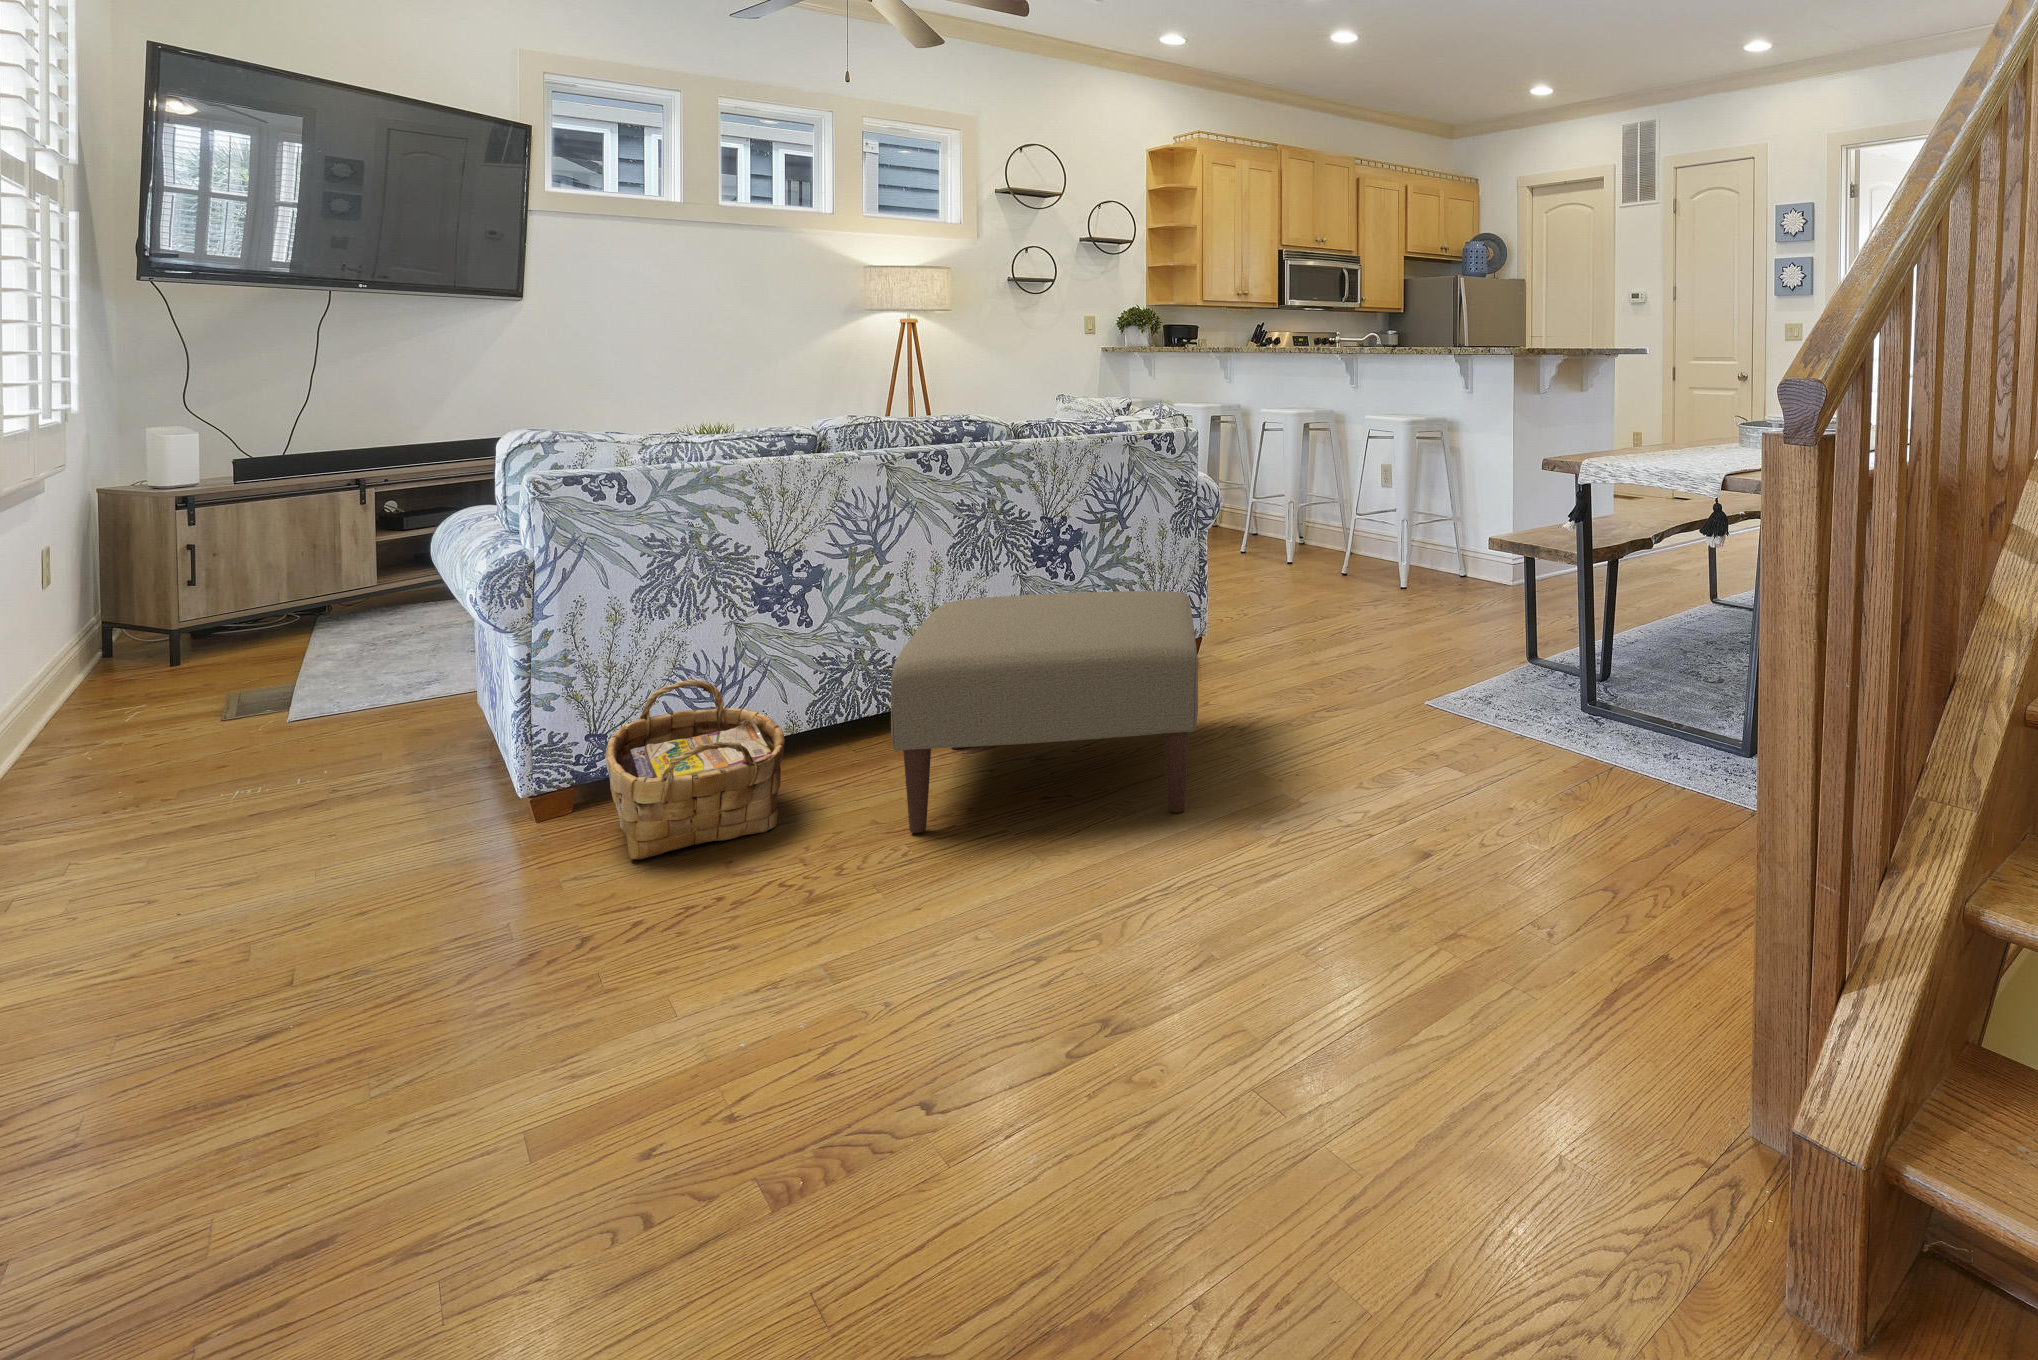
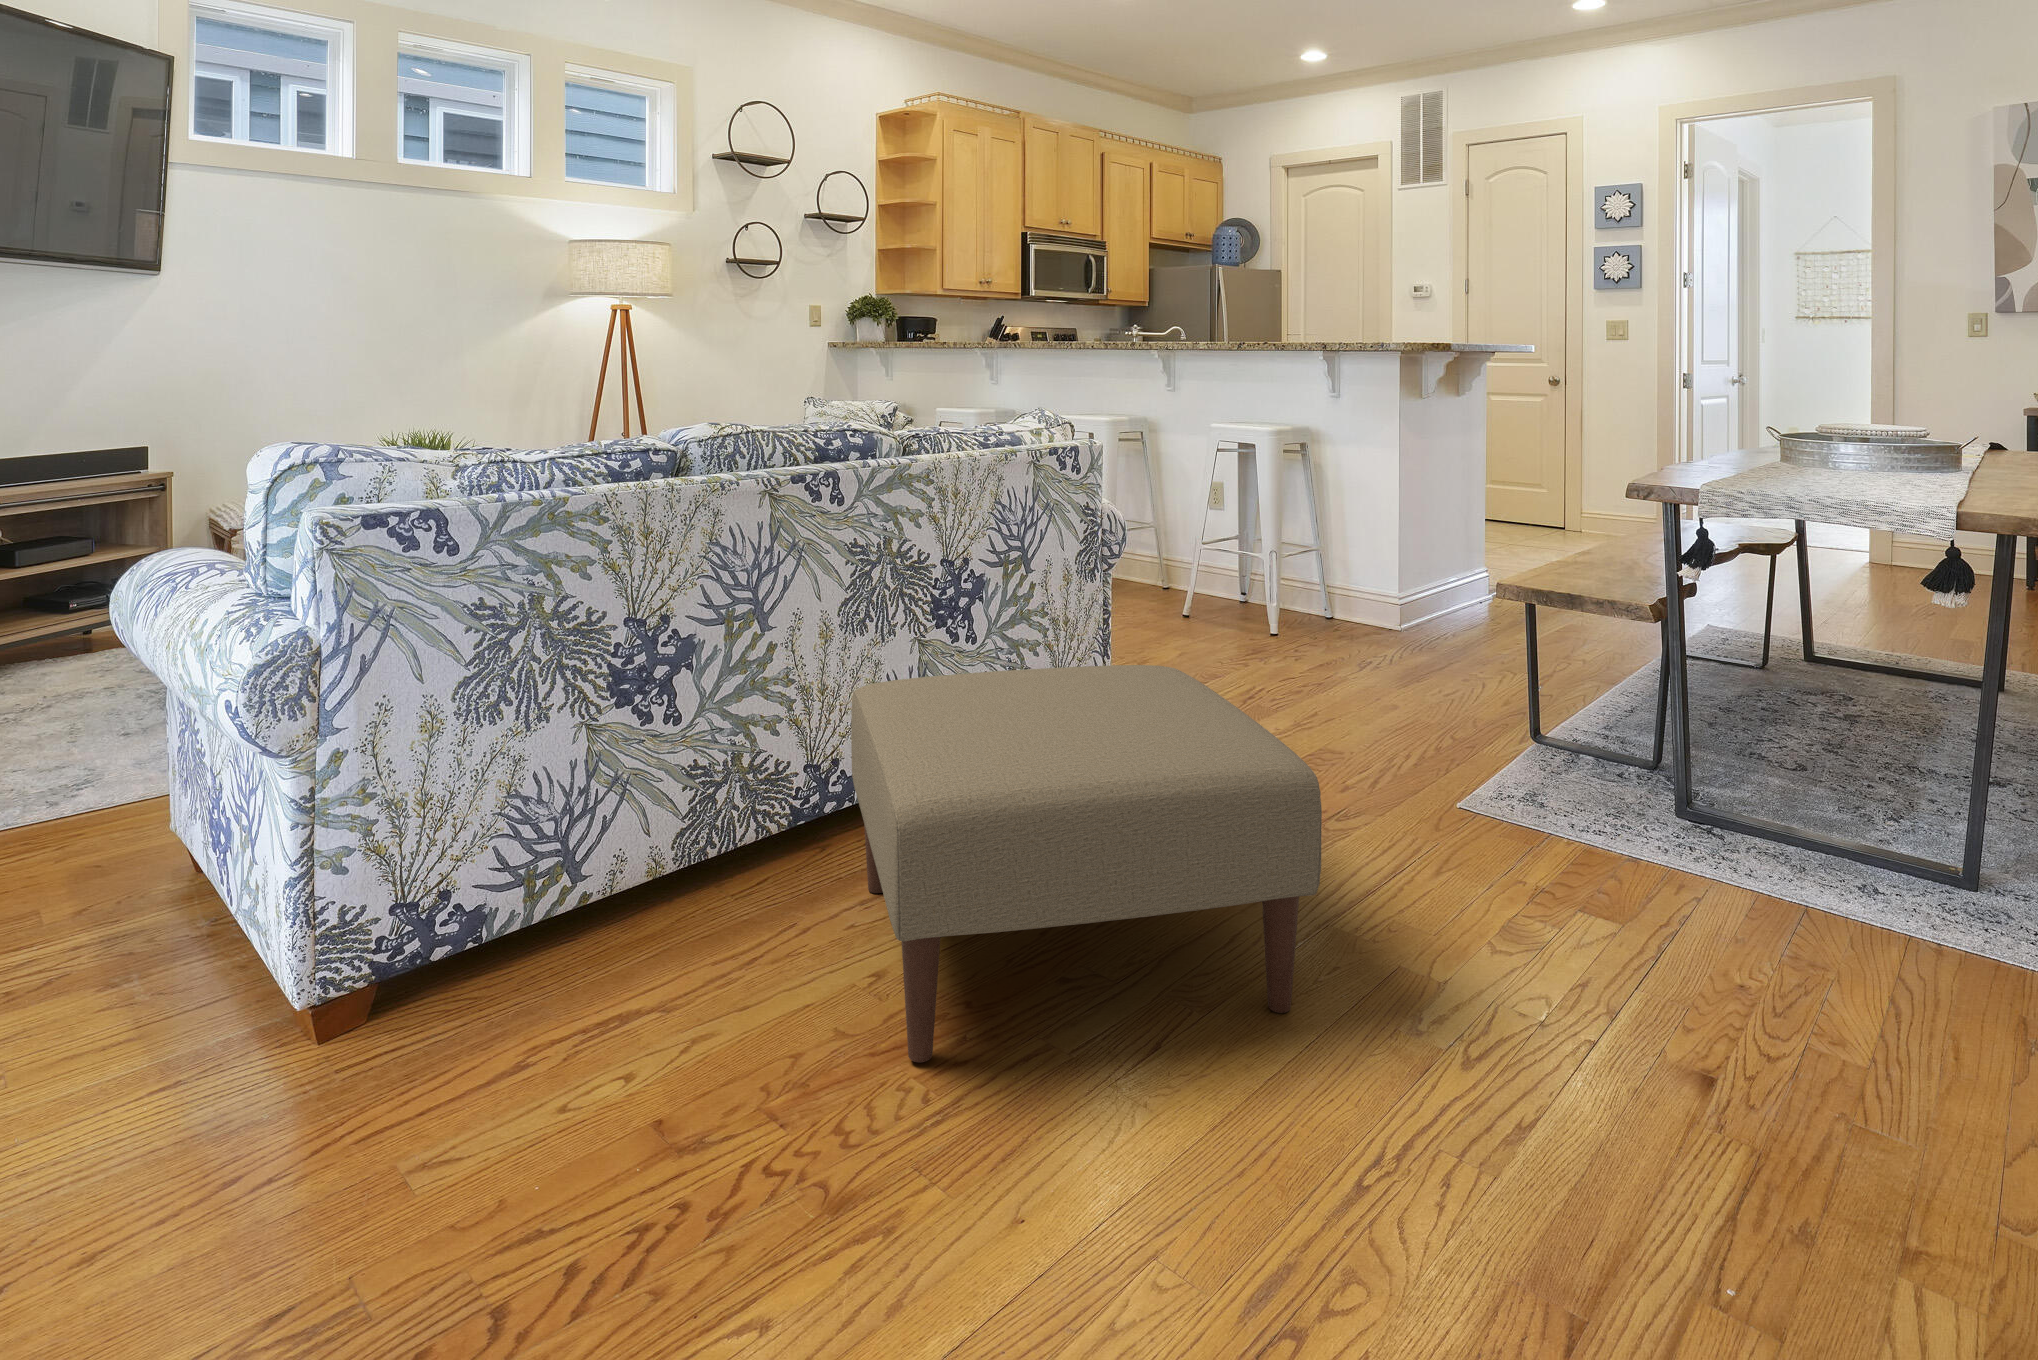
woven basket: present [605,680,785,860] -> none [436,817,704,1130]

